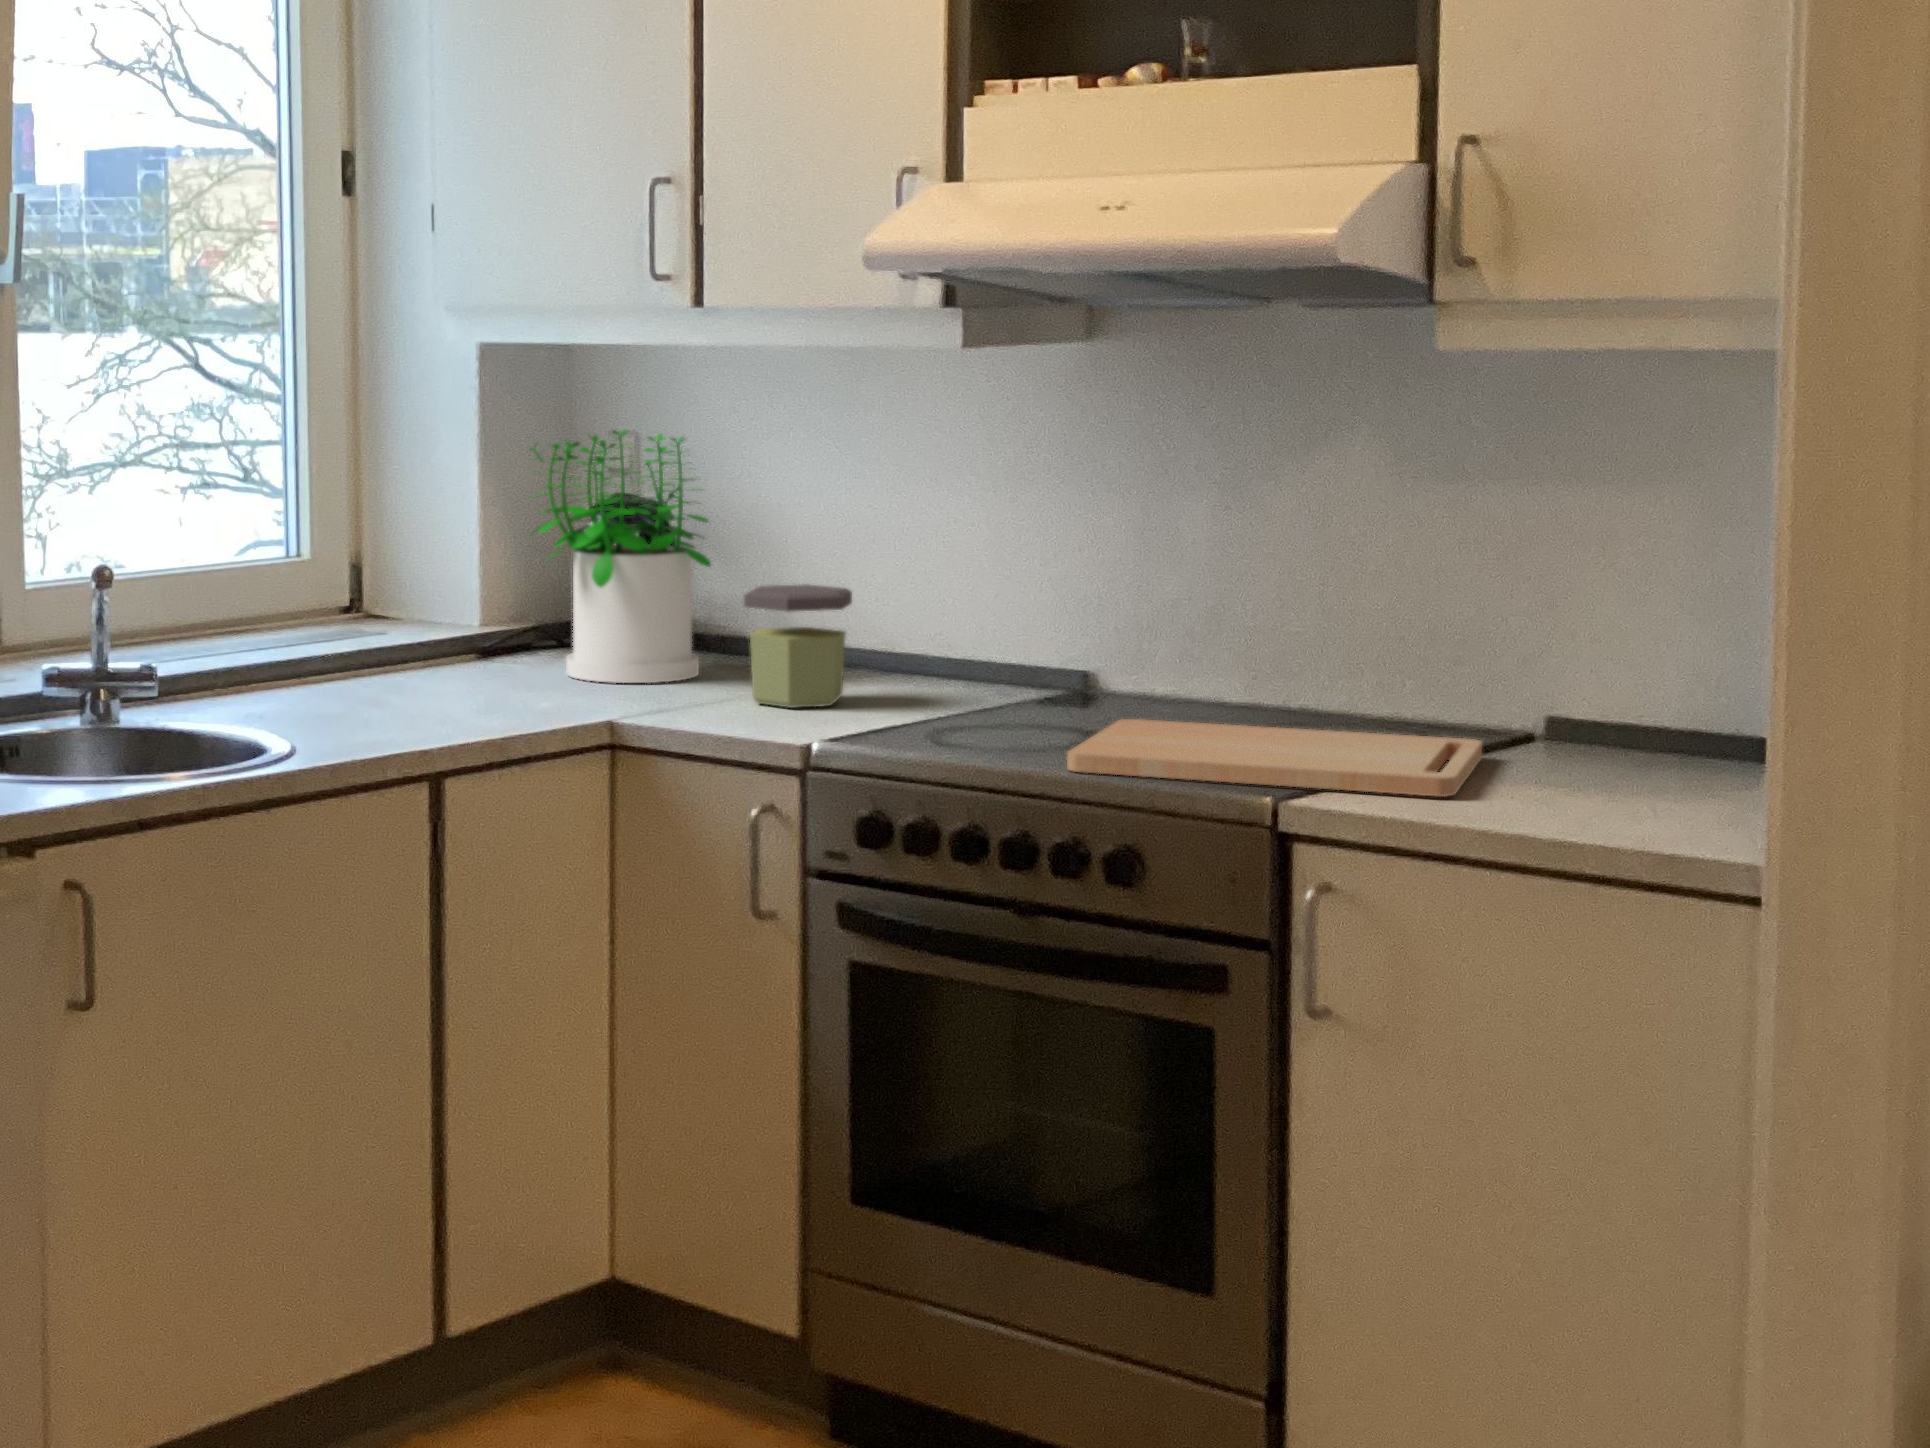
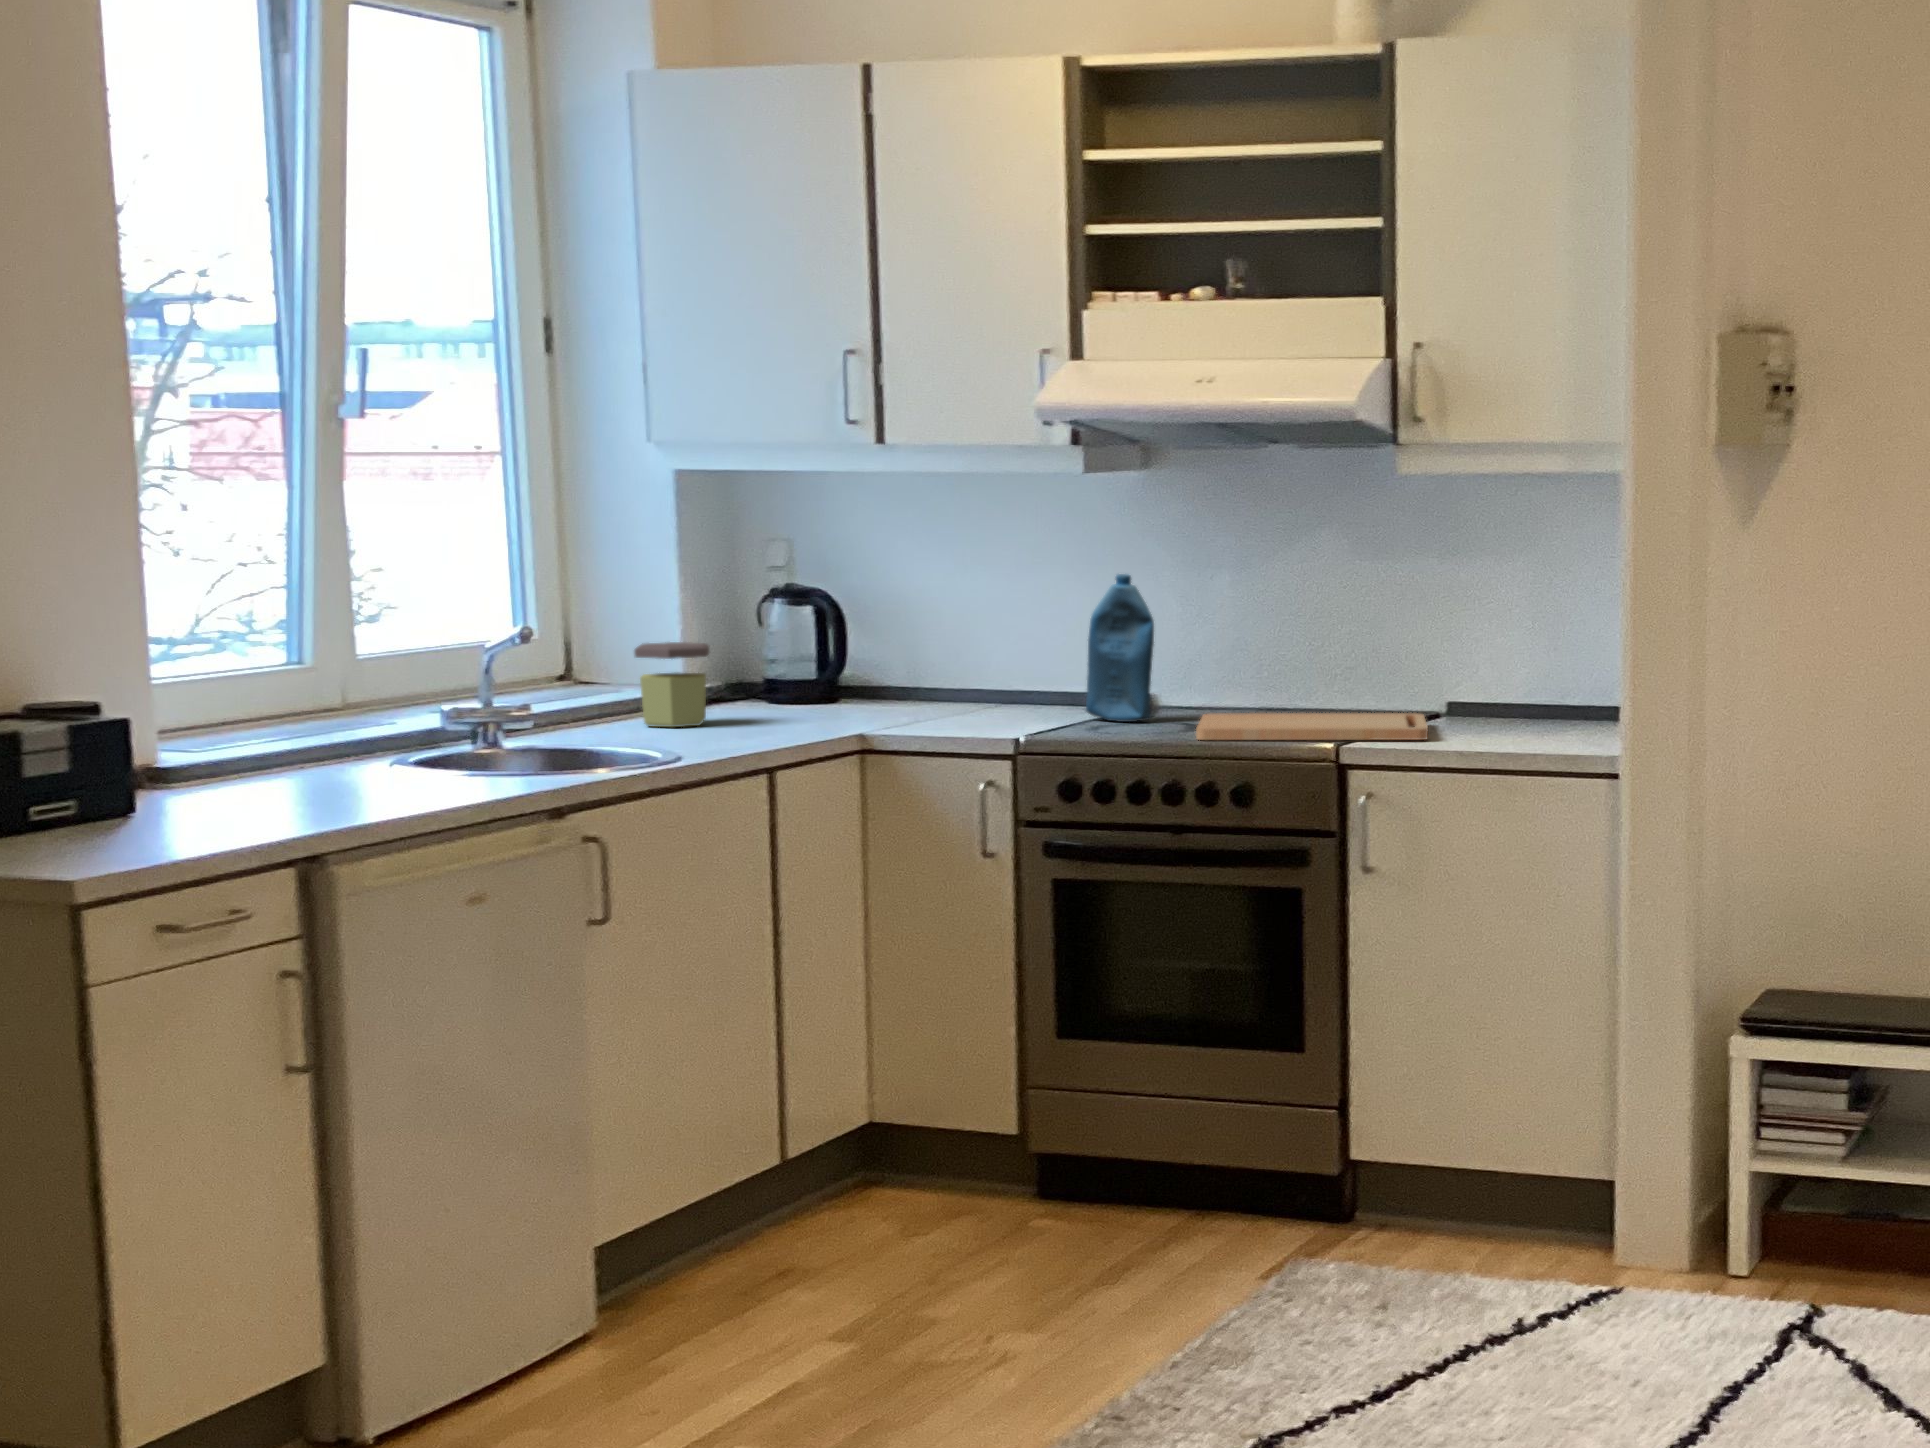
potted plant: present [530,430,711,683] -> none [747,532,894,714]
bottle: none [952,500,1053,724] -> present [1086,574,1154,722]
jar: present [744,584,852,708] -> present [634,642,709,727]

